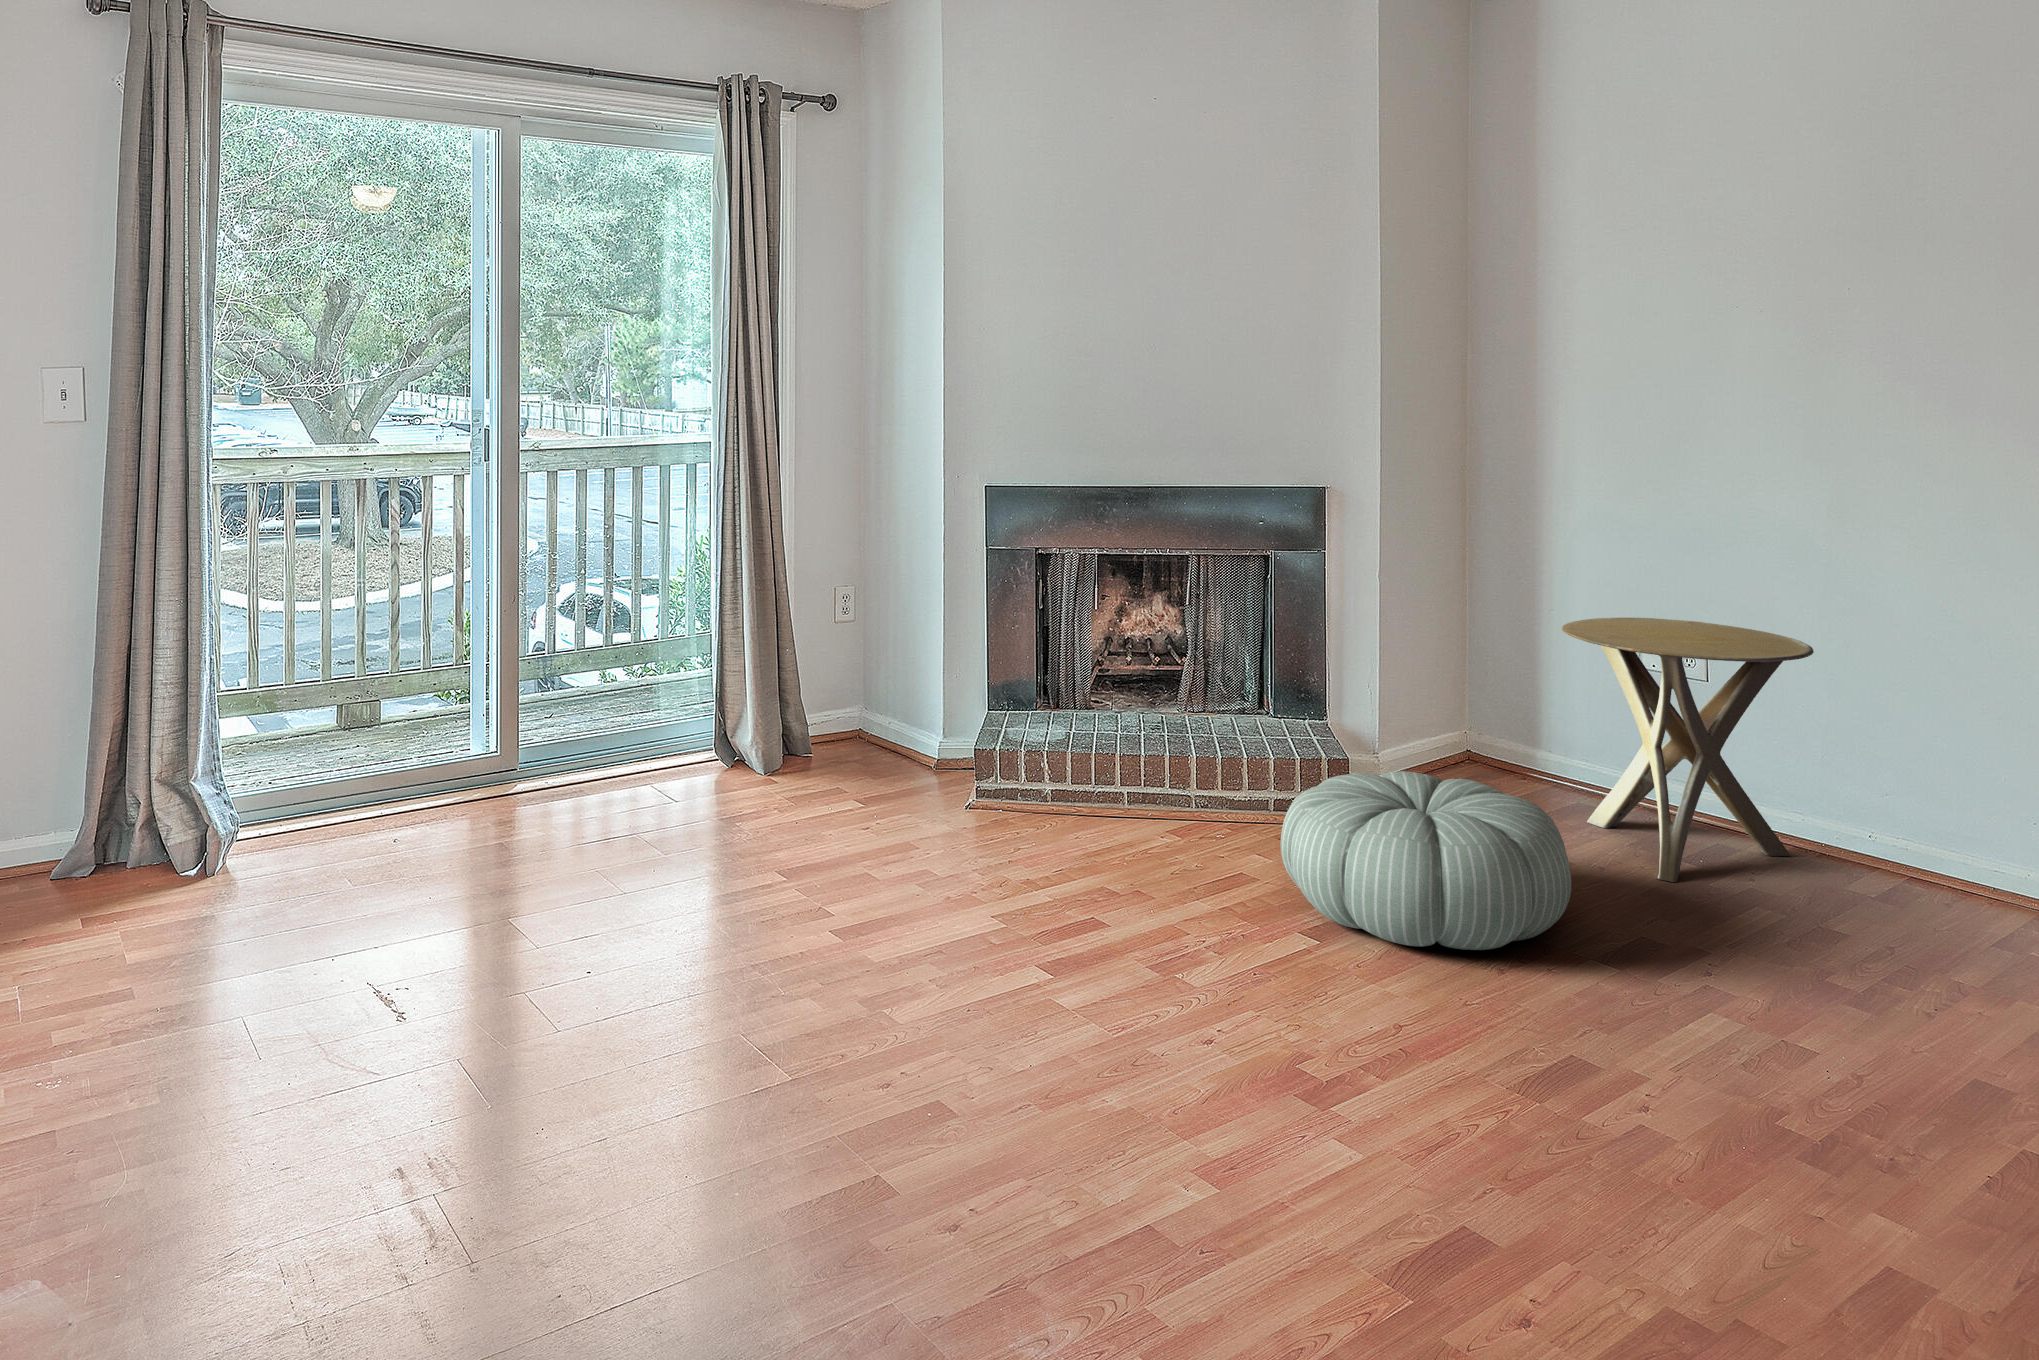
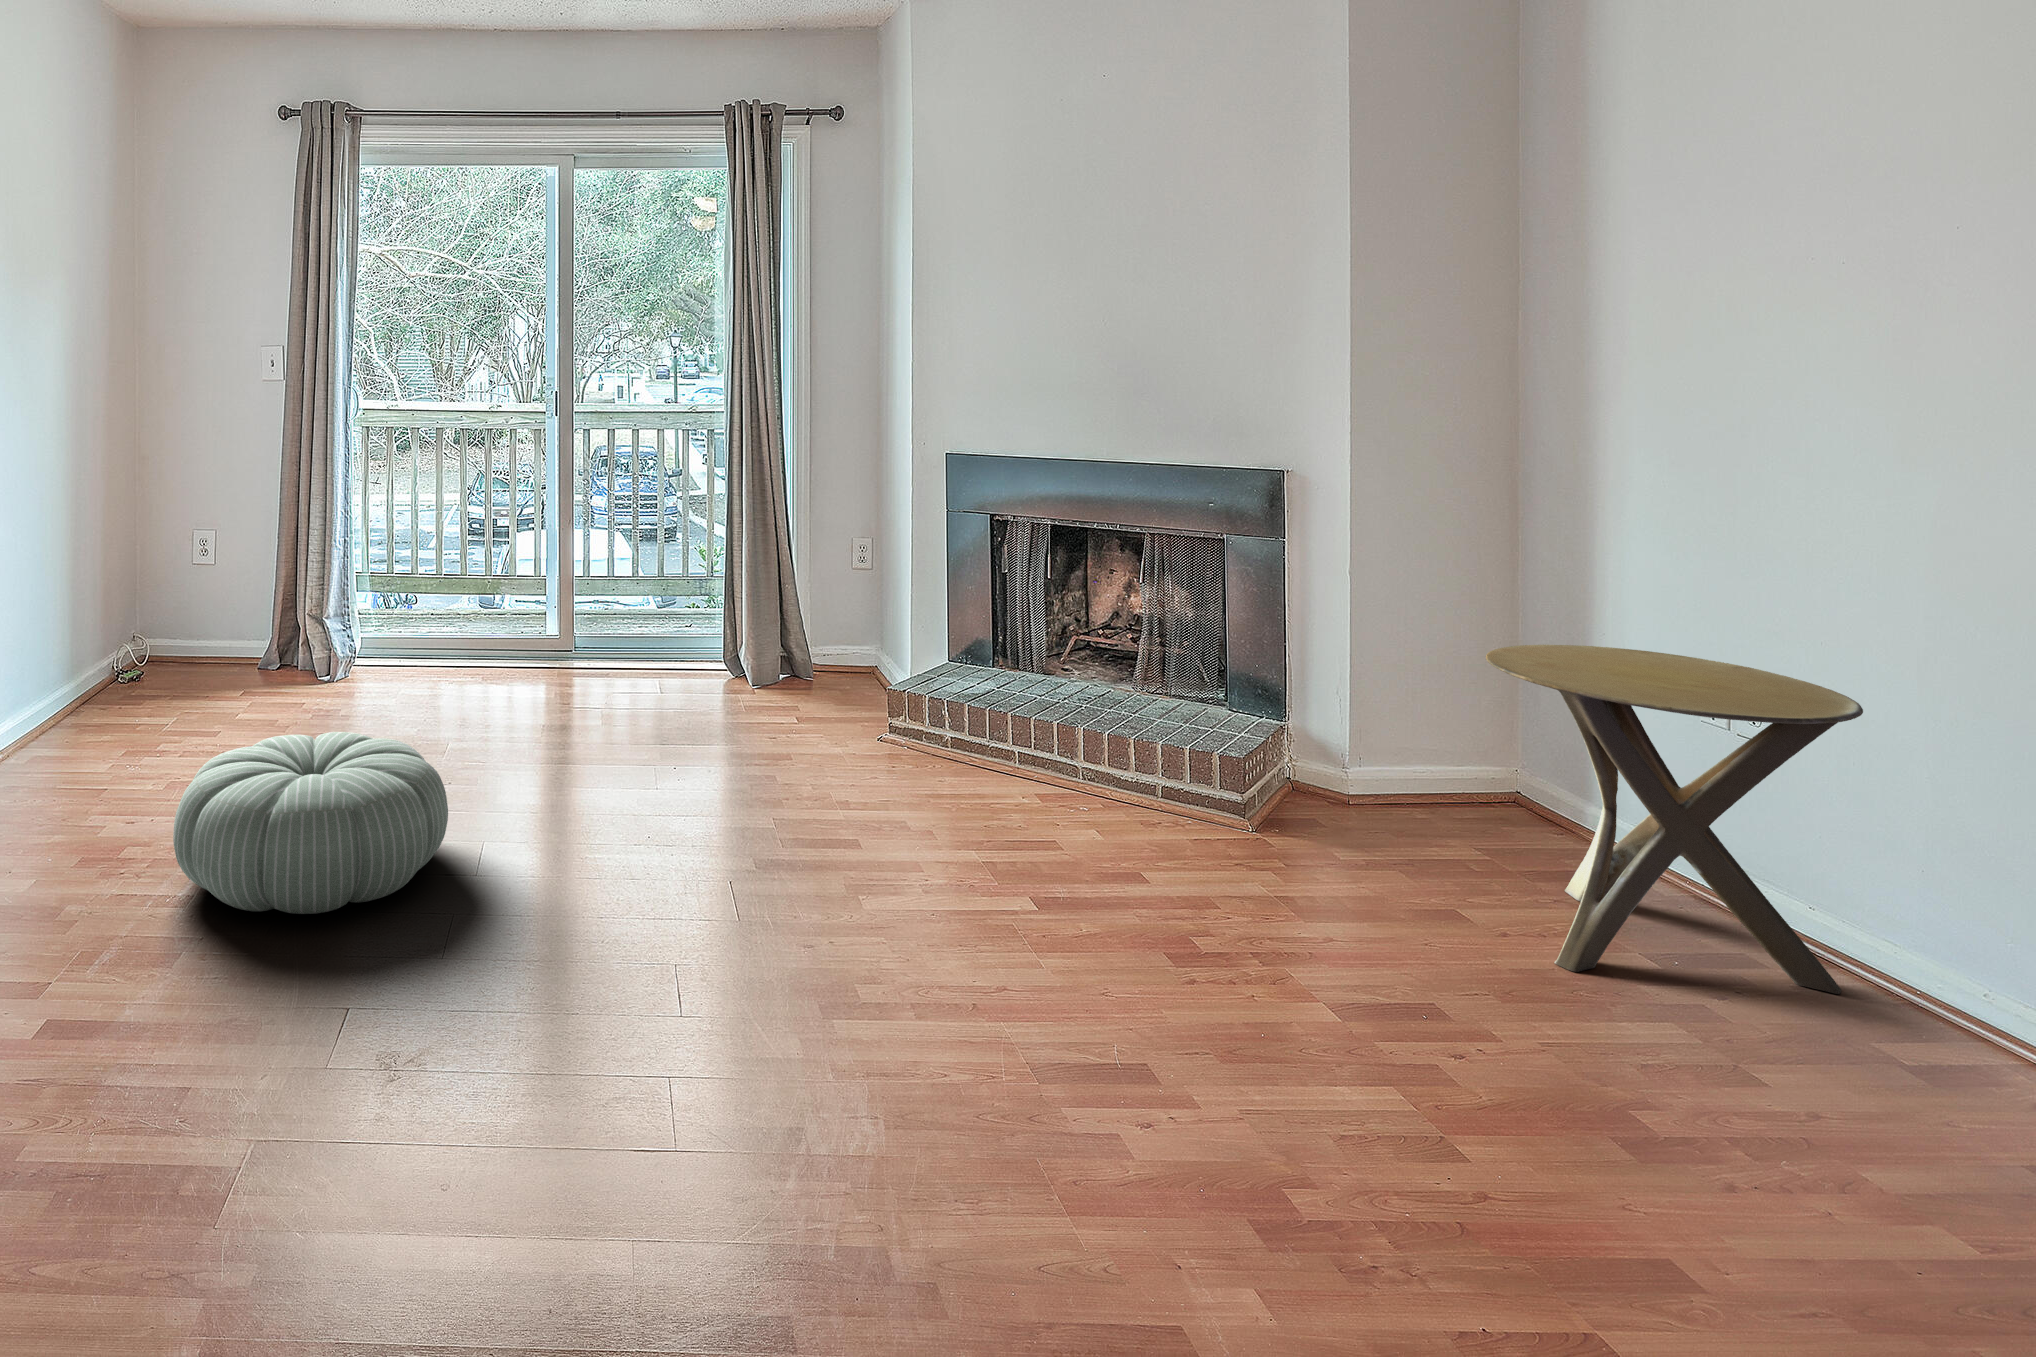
pouf: present [1281,771,1571,950] -> present [173,732,448,914]

